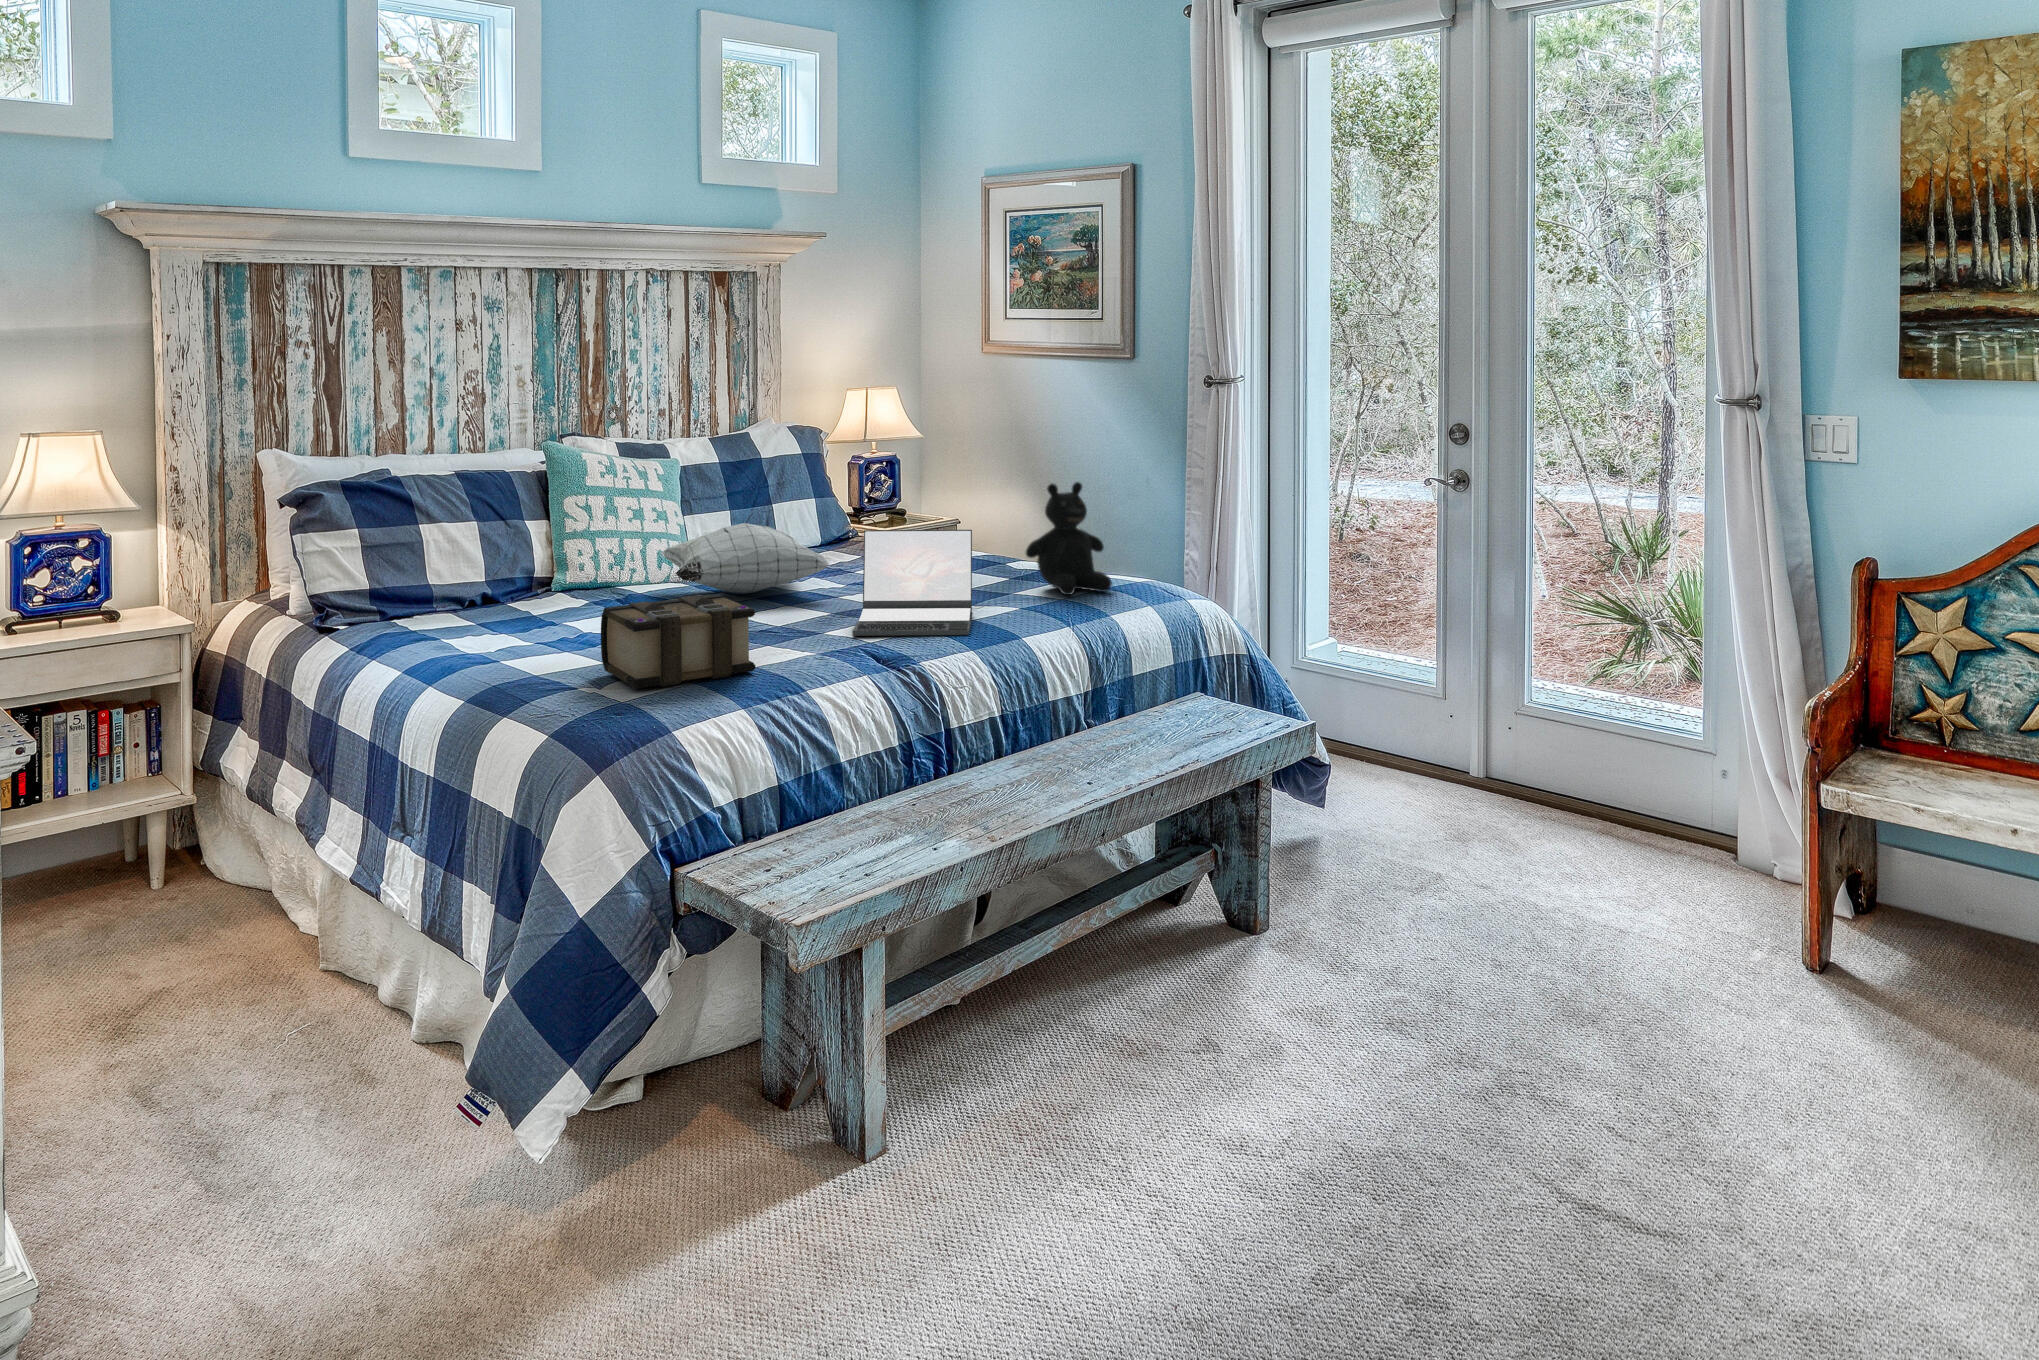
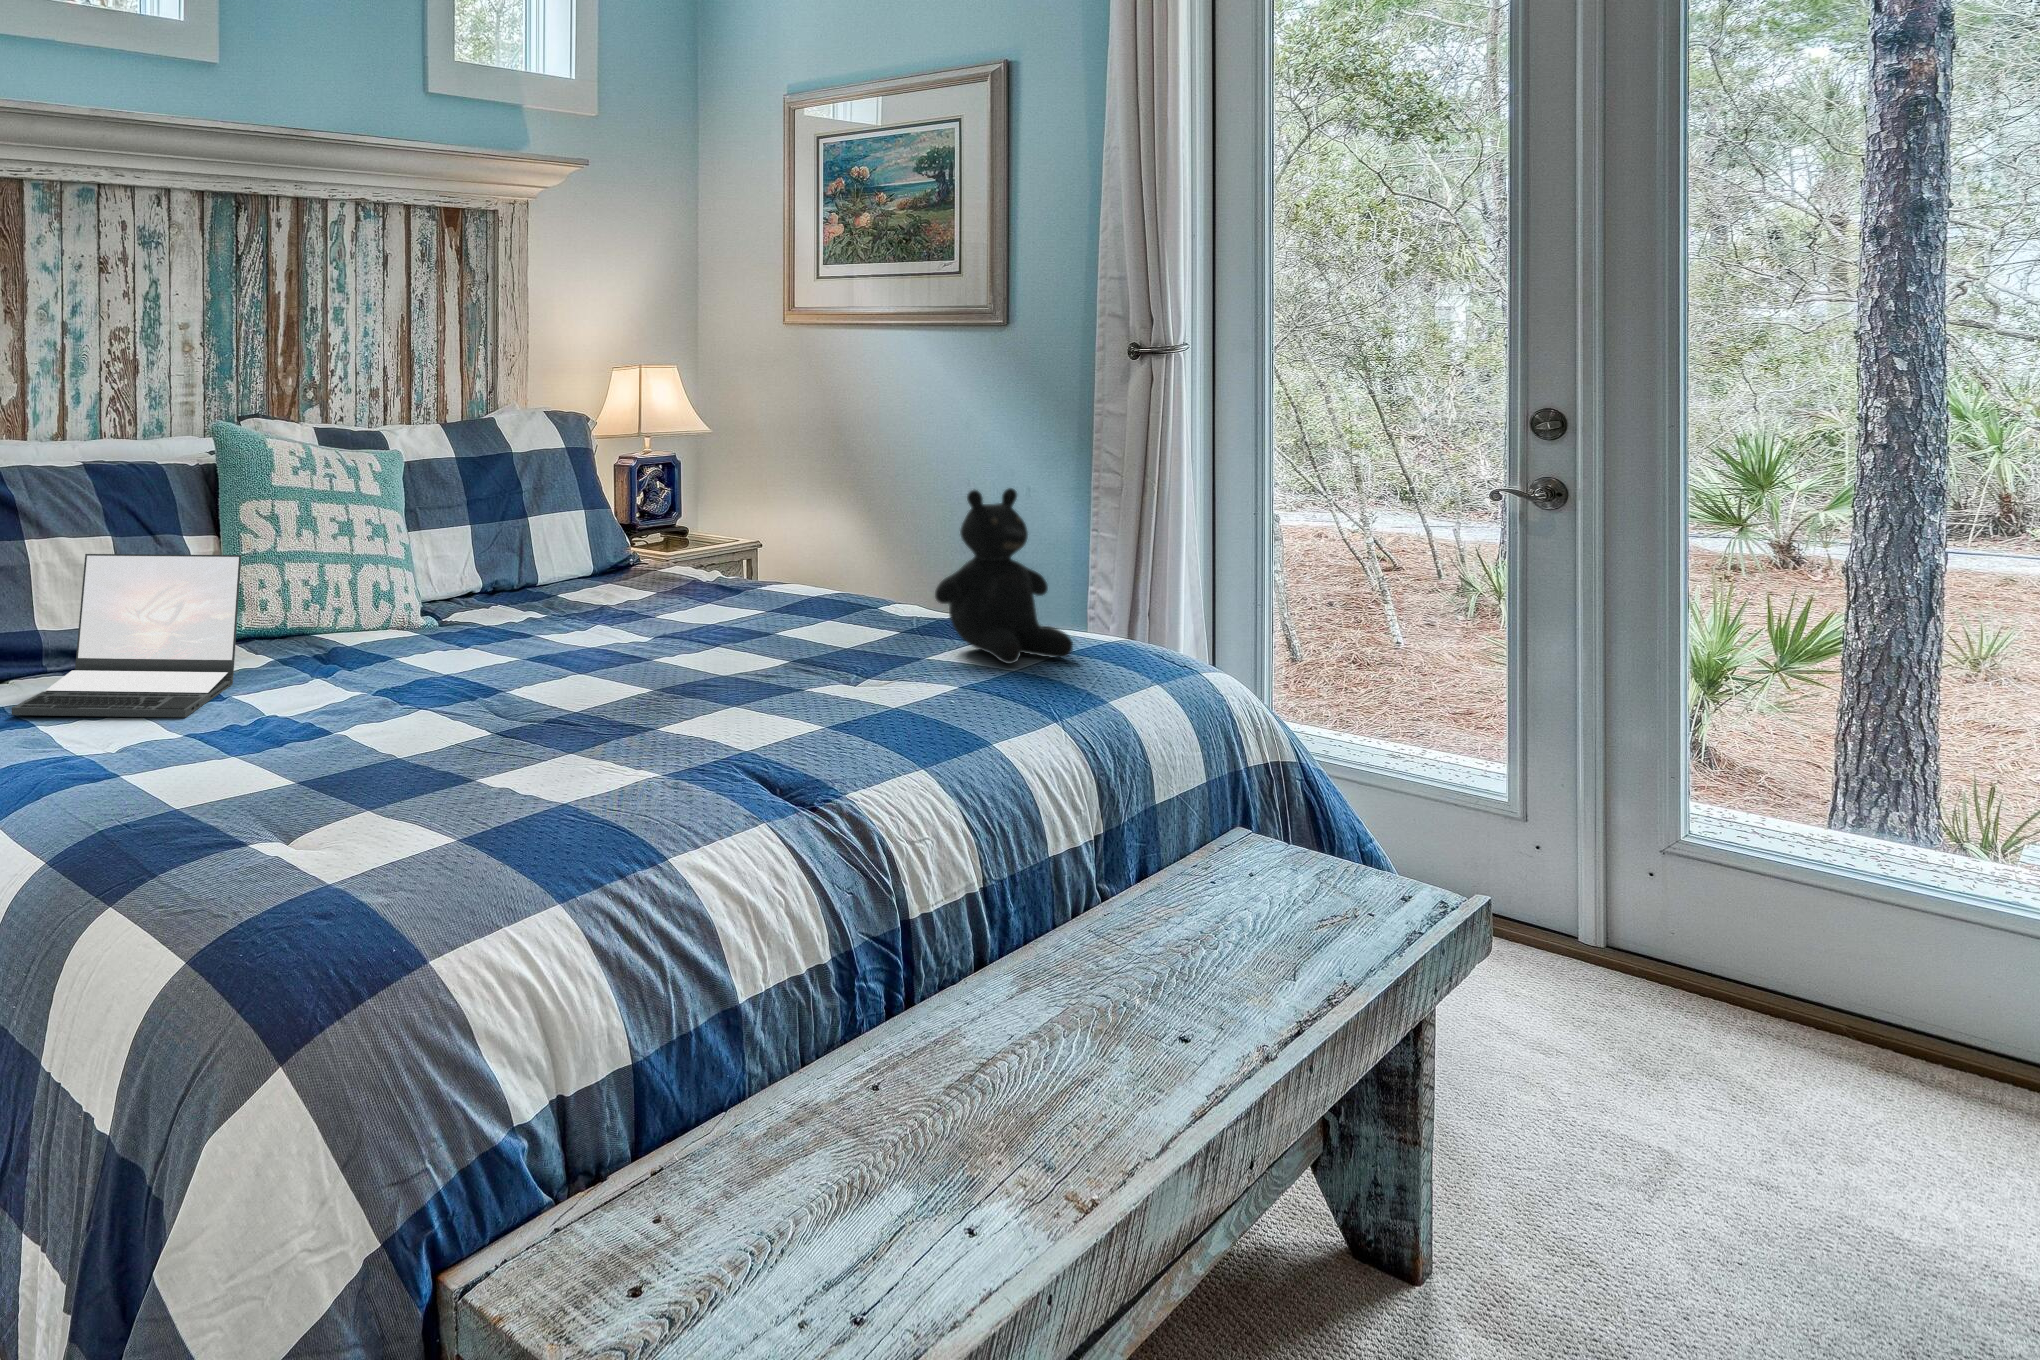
pillow: present [661,523,829,594] -> none [379,544,637,650]
laptop: present [852,530,973,636] -> present [12,554,241,717]
book: present [601,594,756,689] -> none [293,667,562,848]

